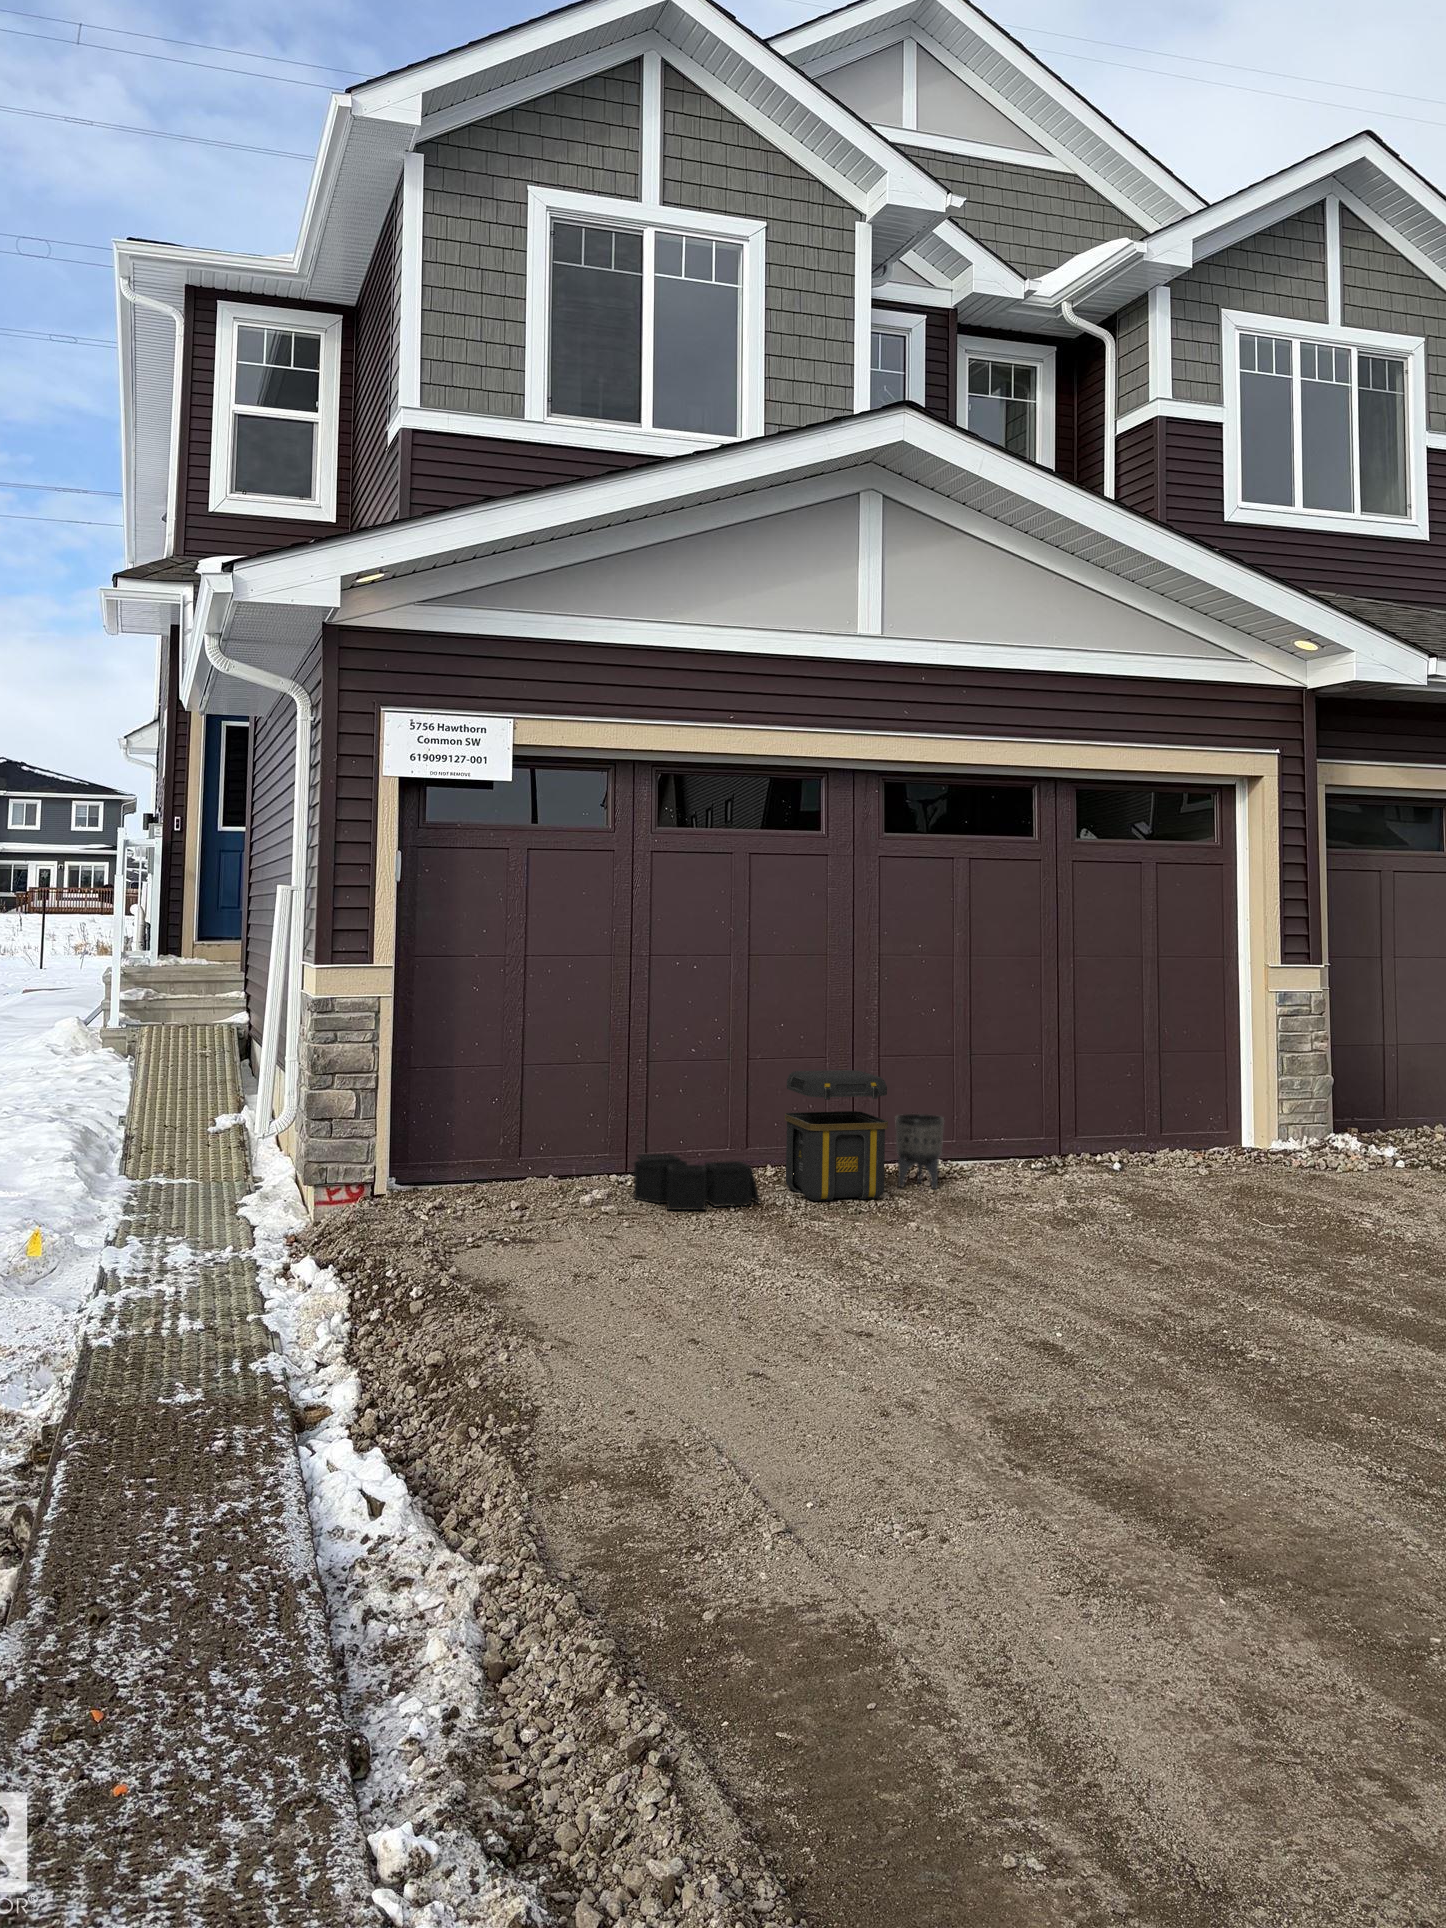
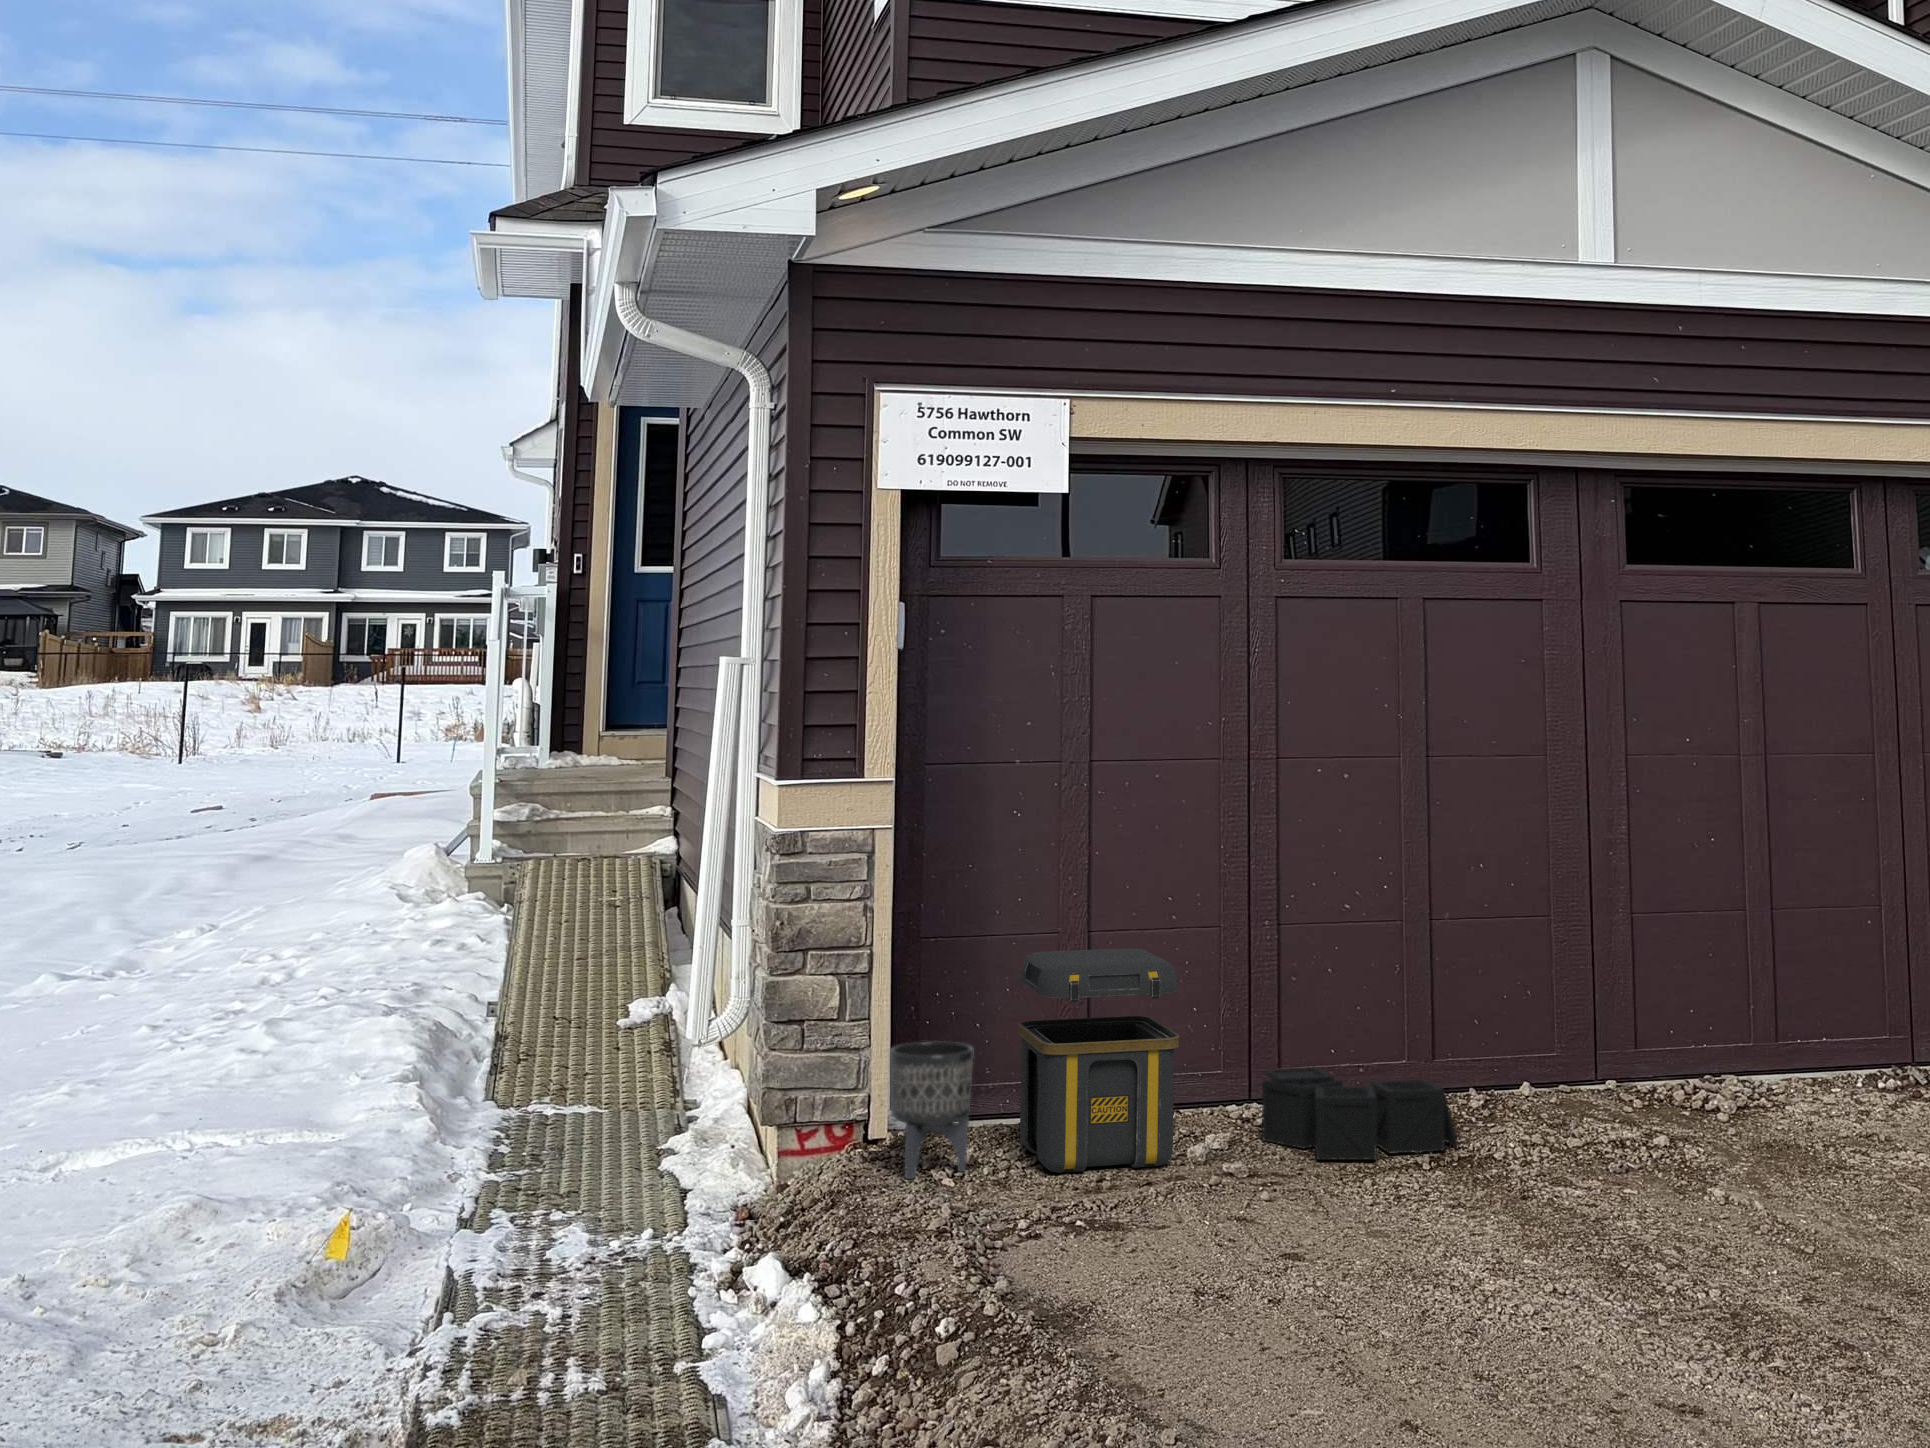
toolbox: present [785,1070,888,1201] -> present [1018,949,1179,1173]
planter: present [896,1114,944,1189] -> present [890,1042,973,1179]

